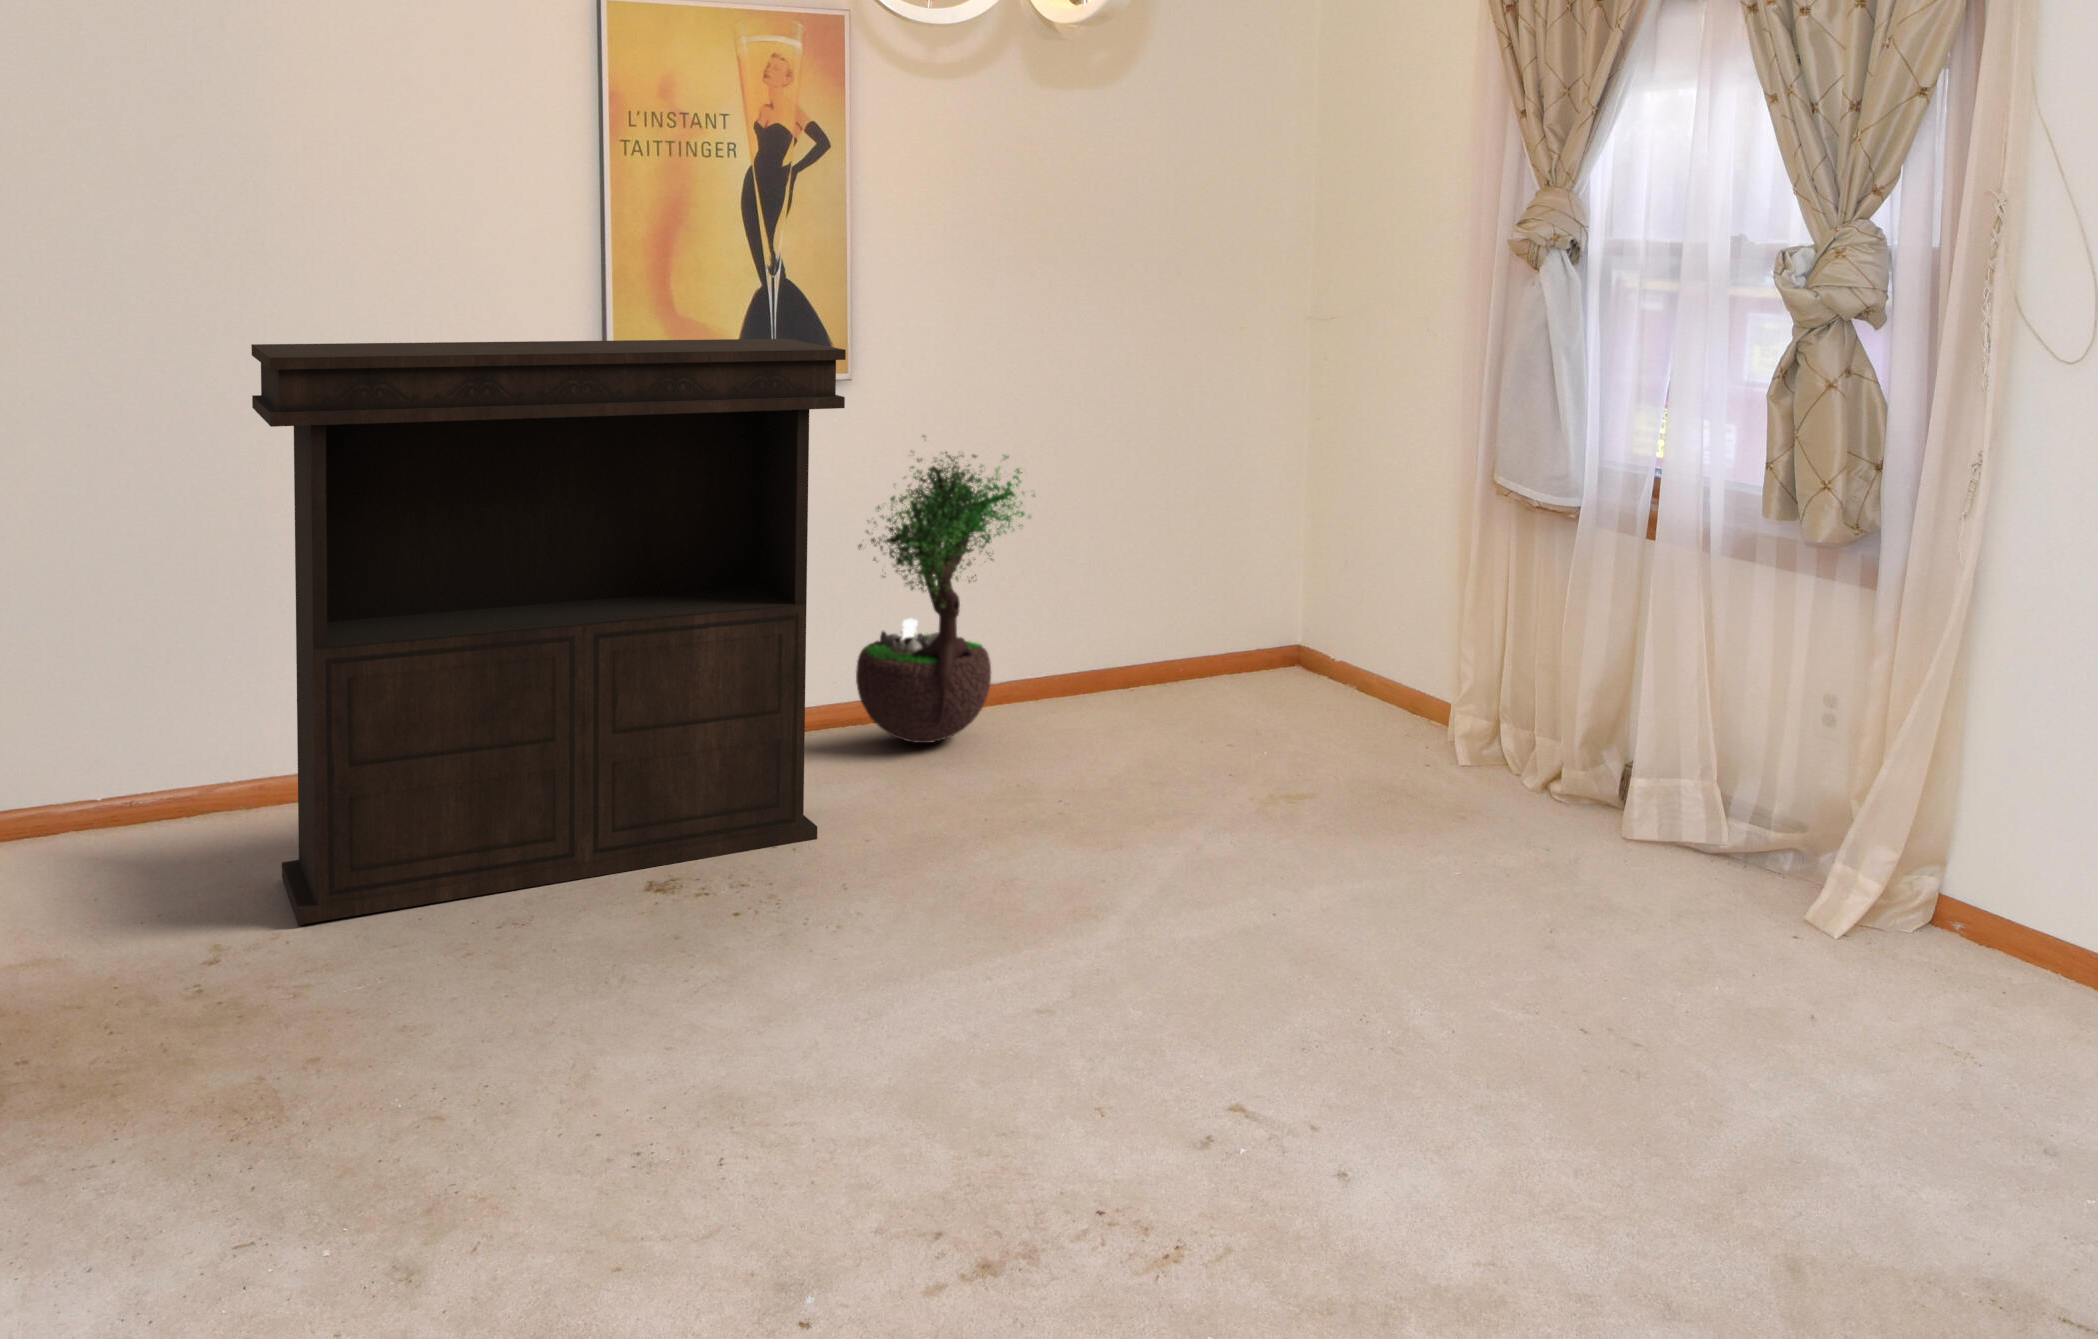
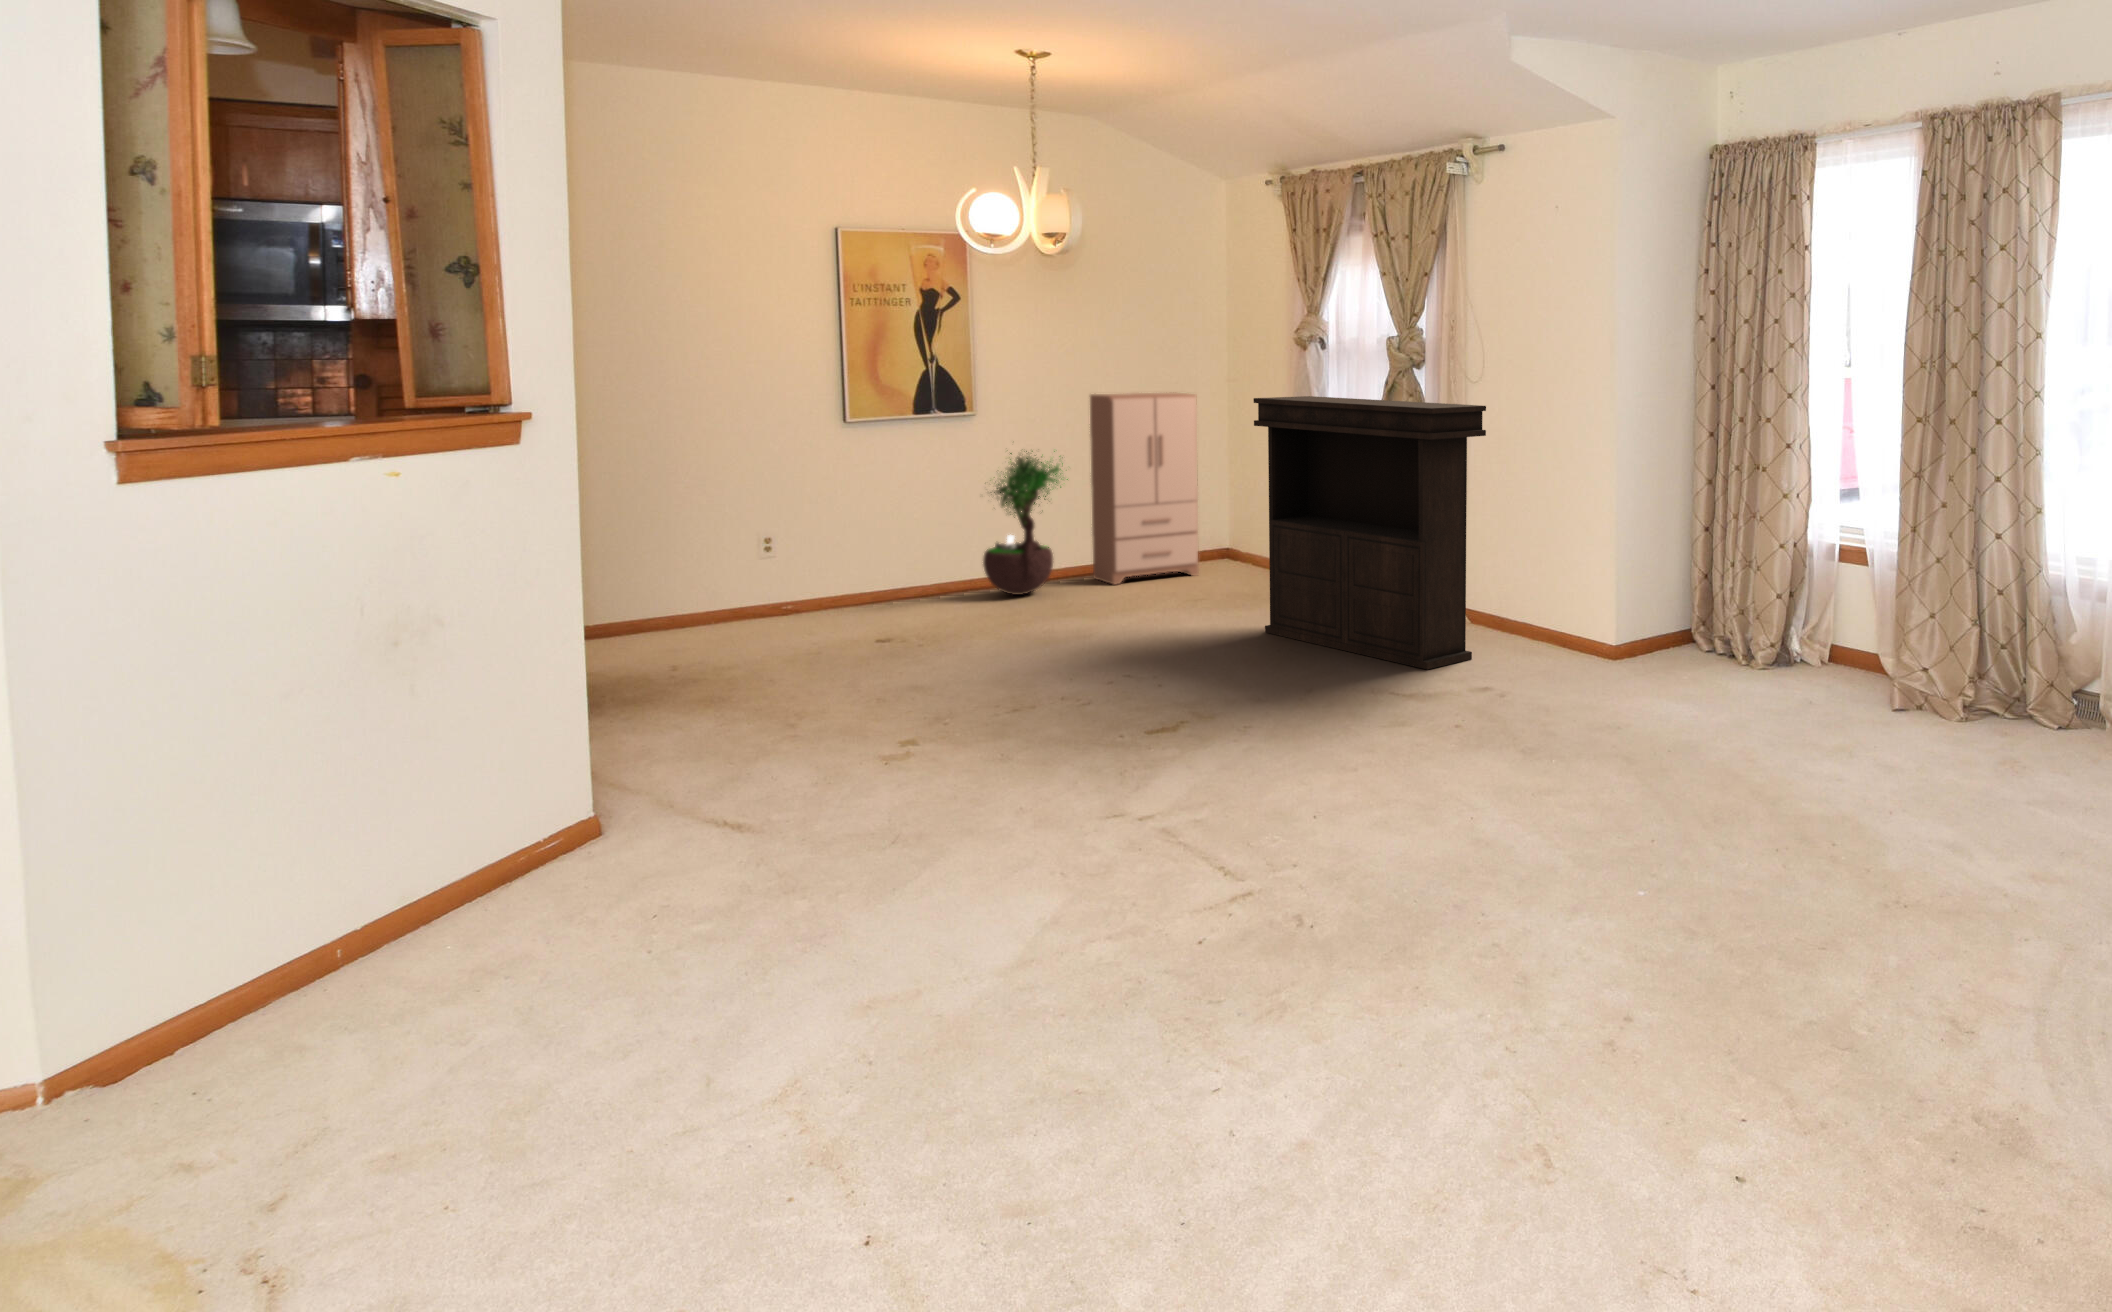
cabinet: none [1058,338,1274,722] -> present [1090,392,1199,584]
console table: present [251,339,846,925] -> present [1253,396,1486,670]

